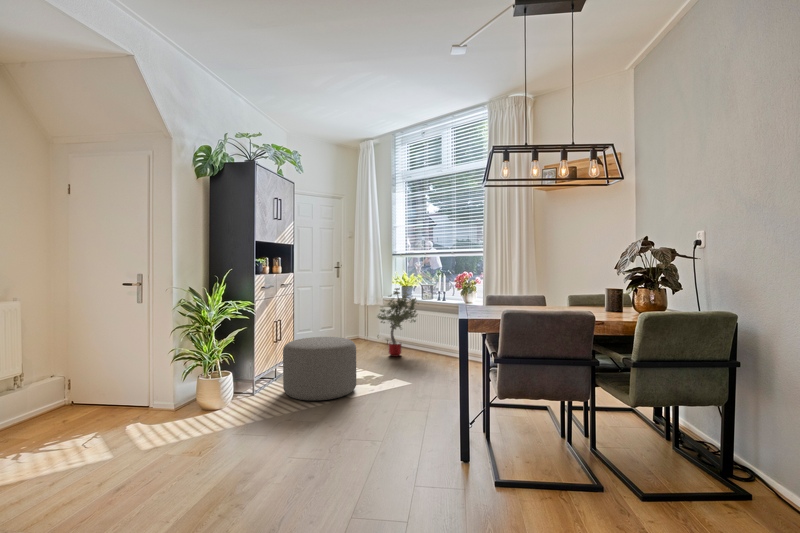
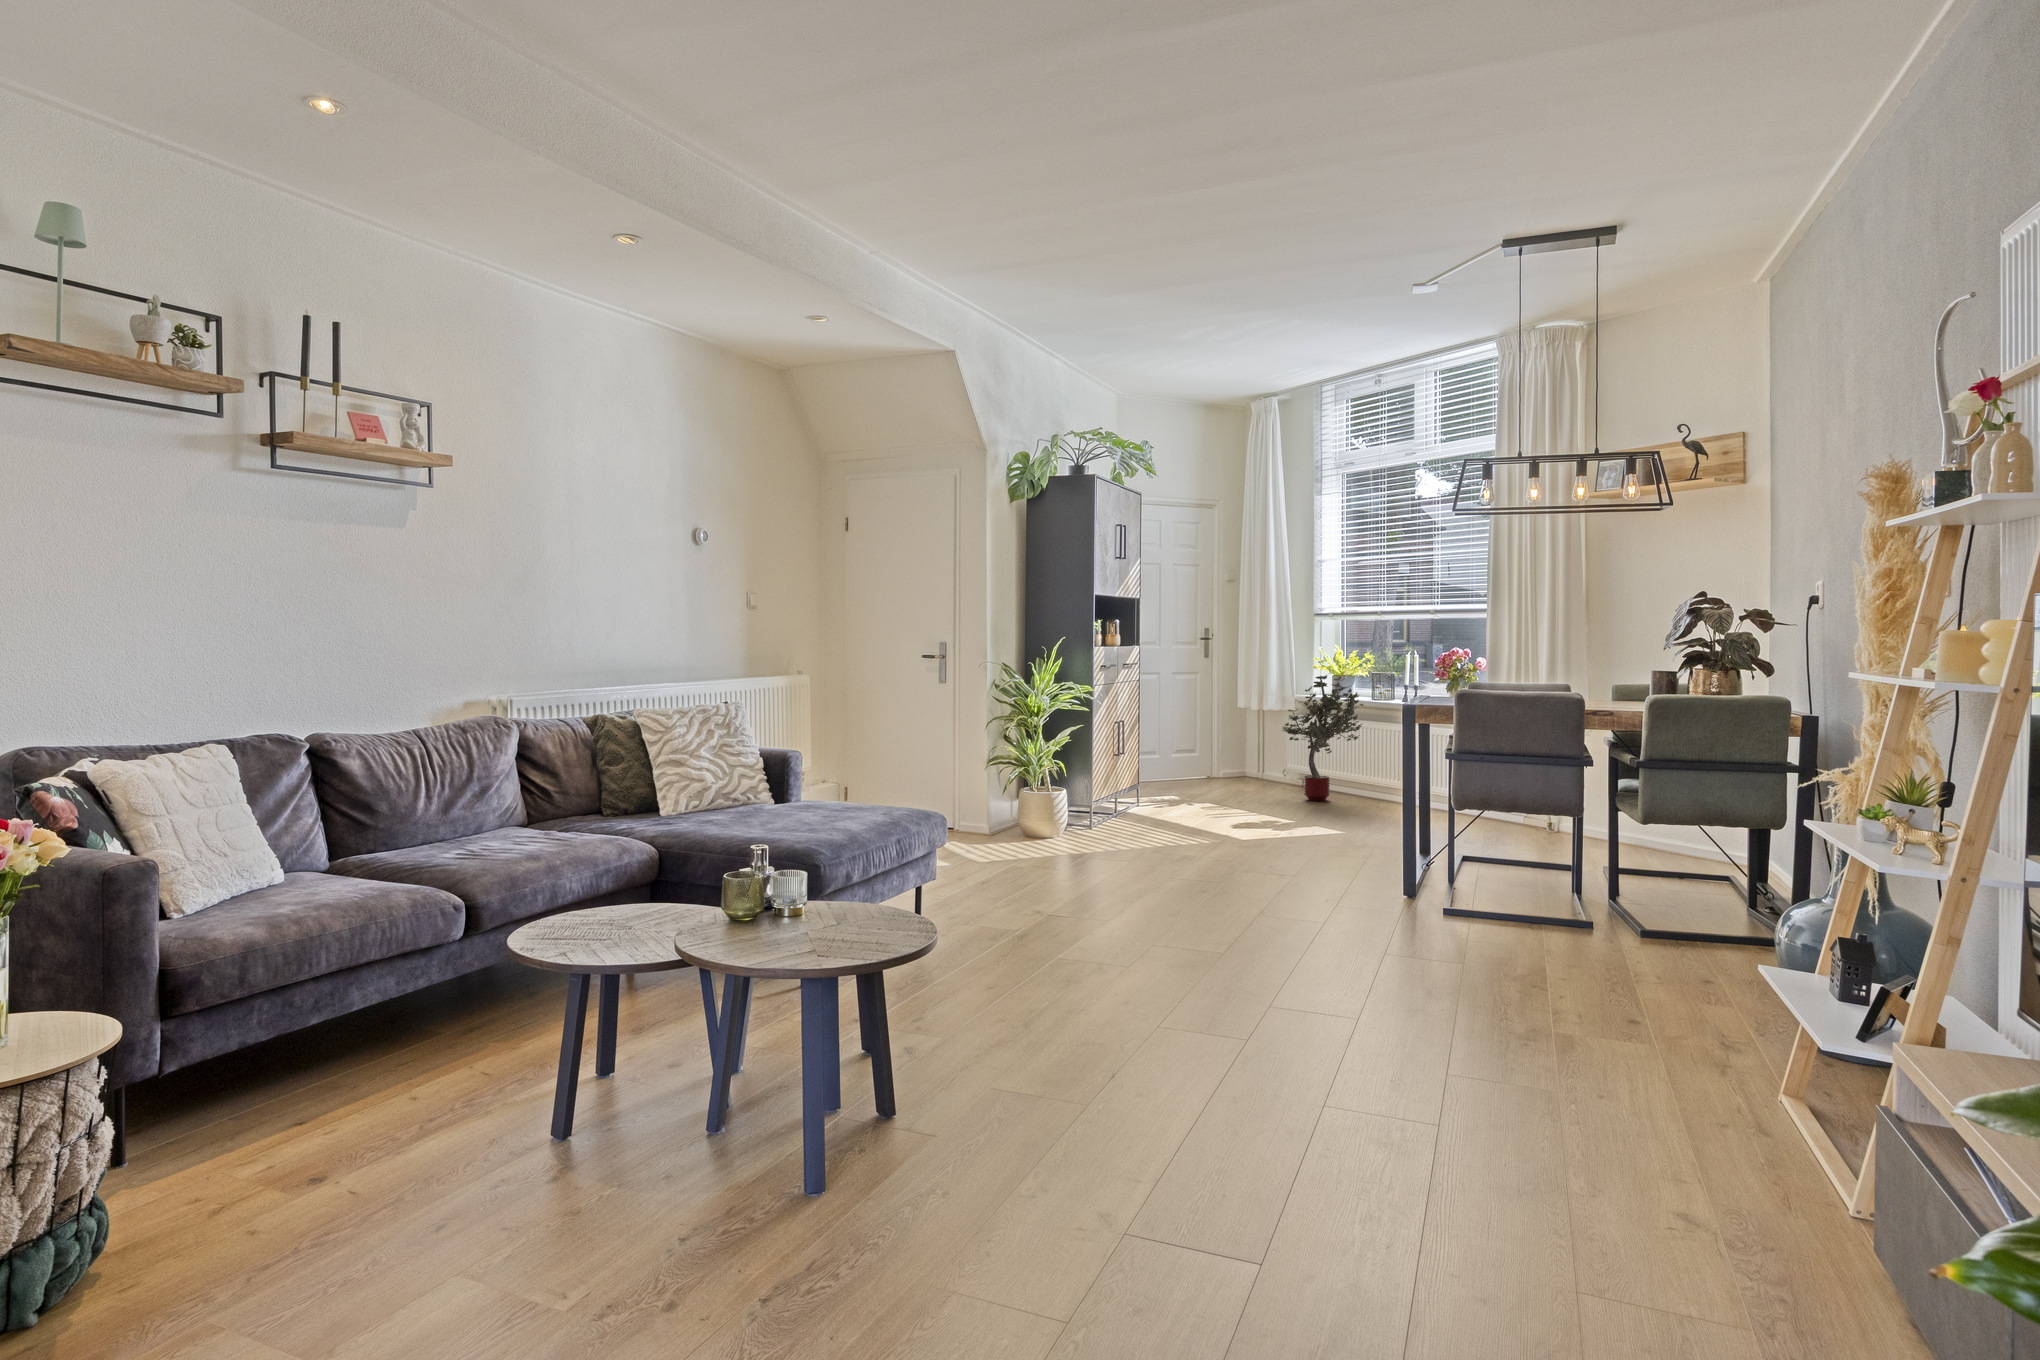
ottoman: present [283,337,356,401] -> none [1137,748,1251,837]

